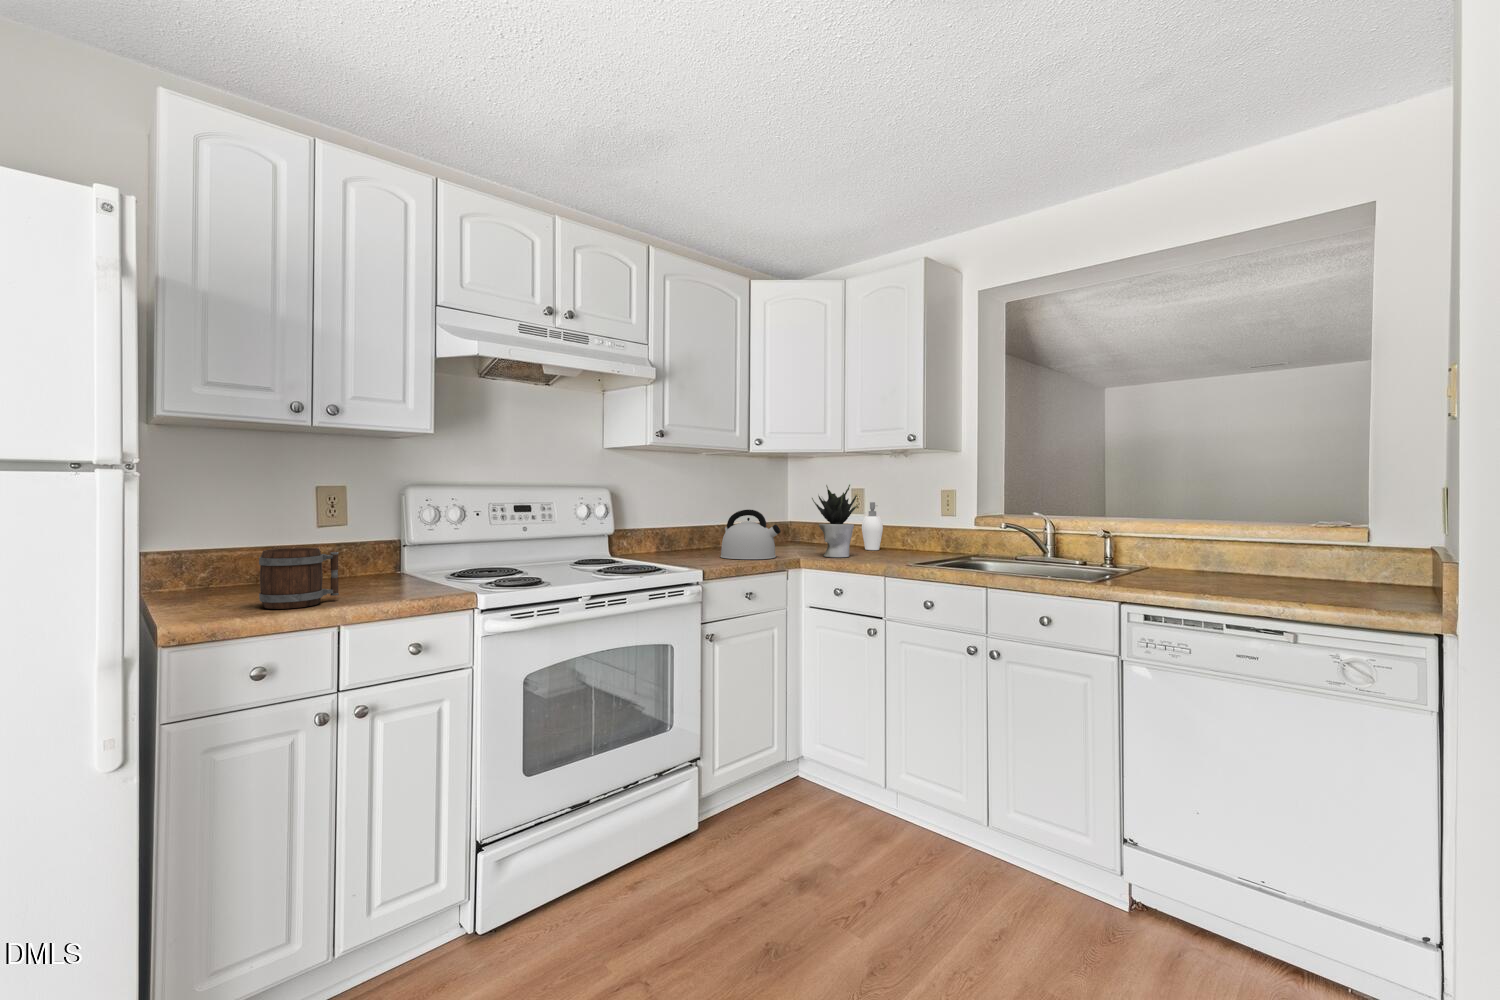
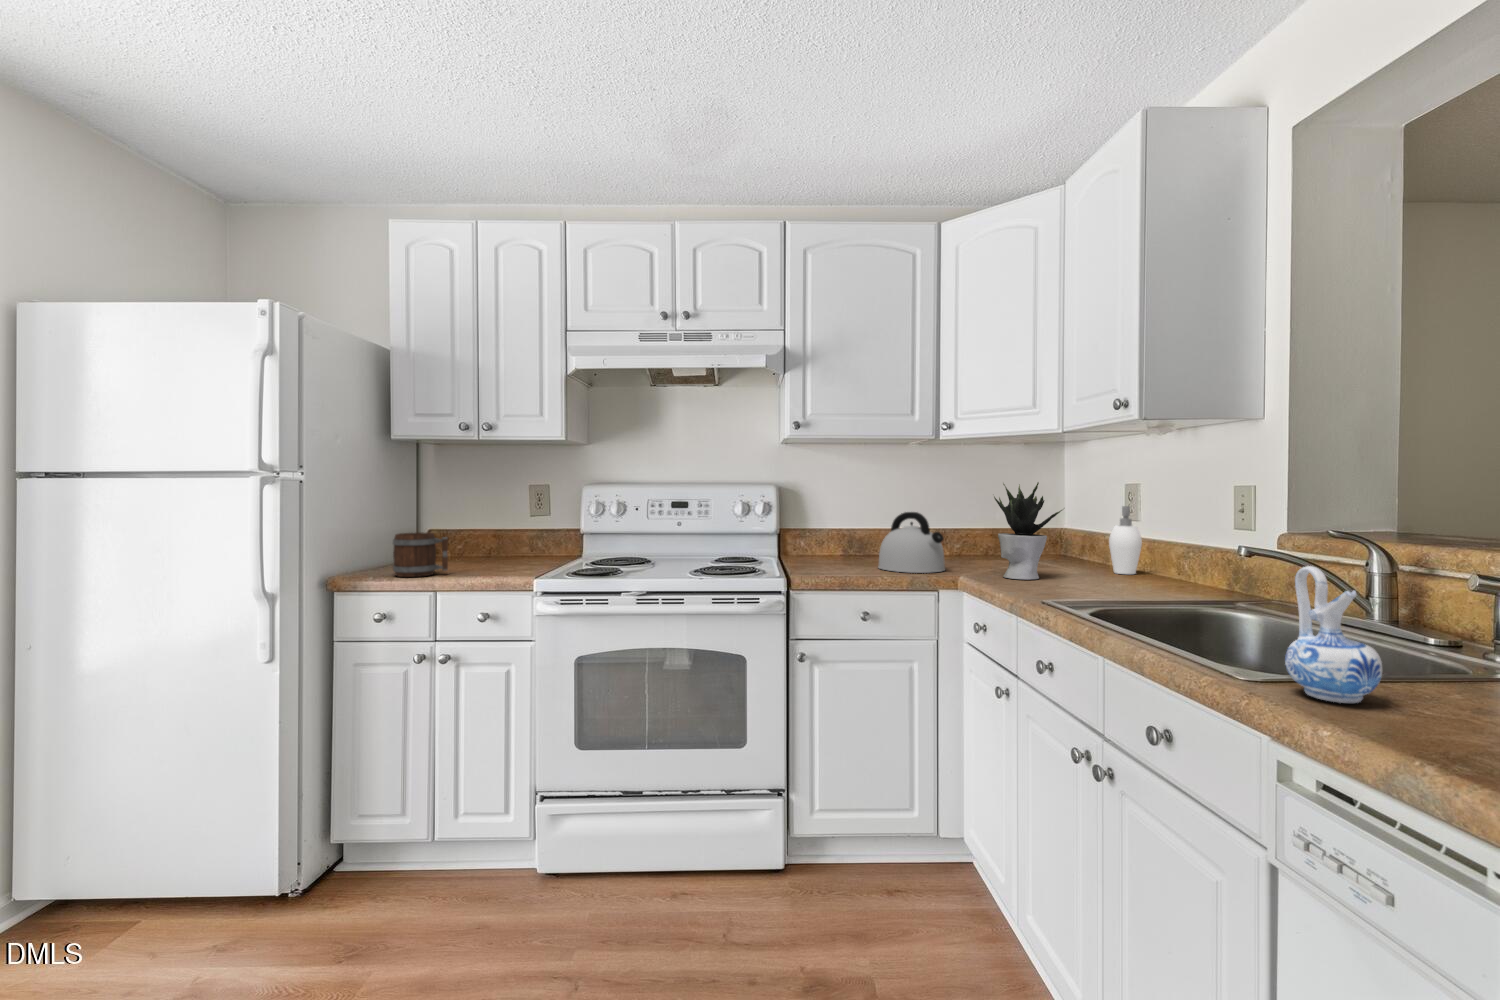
ceramic pitcher: none [1160,523,1207,591] -> present [1285,566,1382,703]

